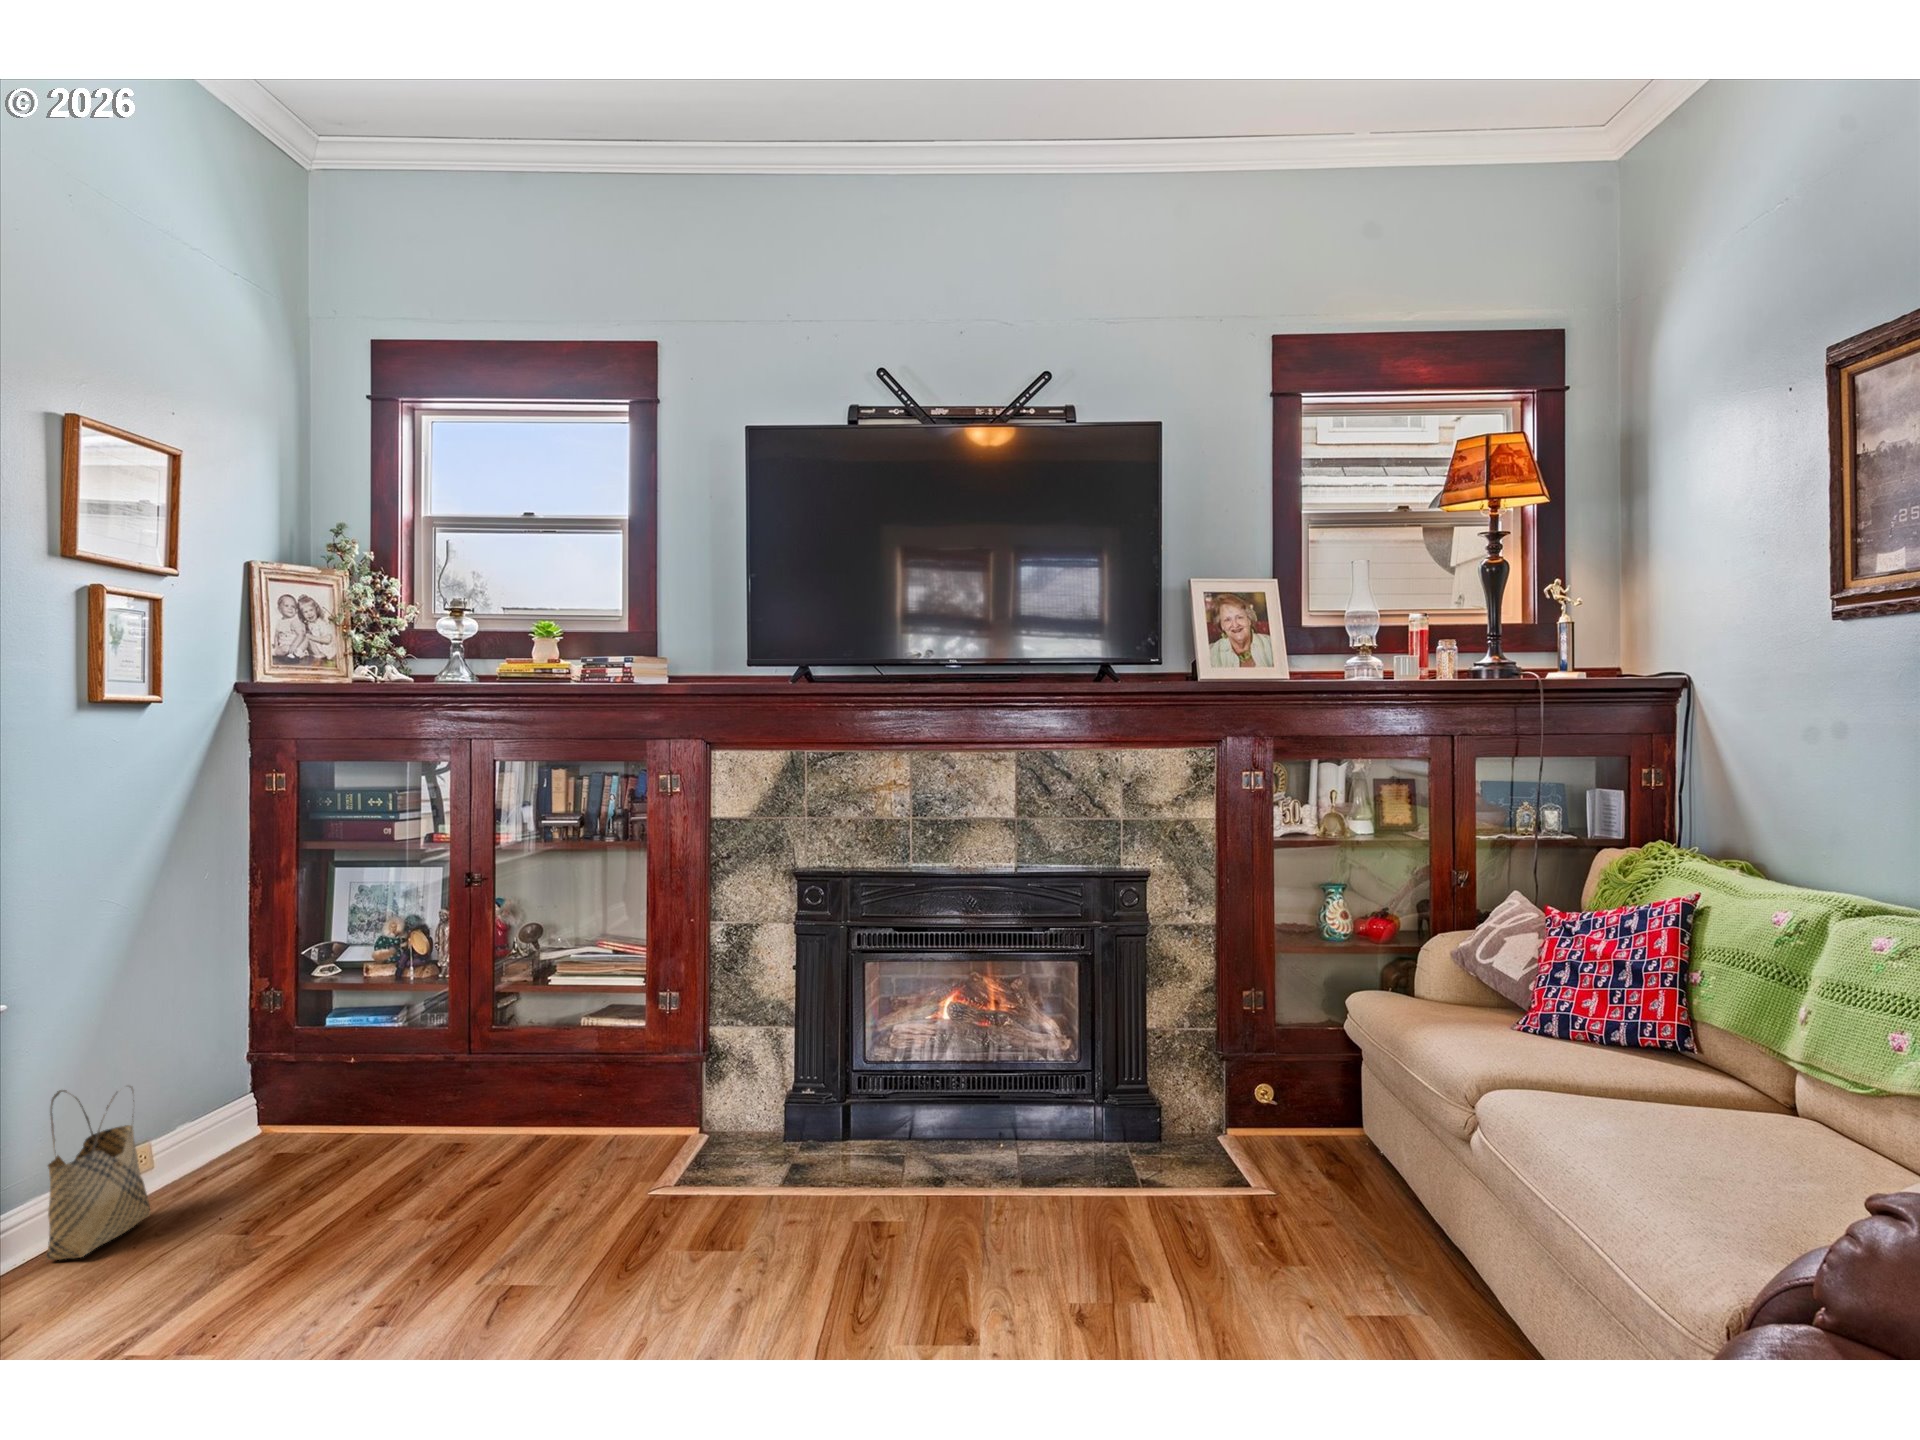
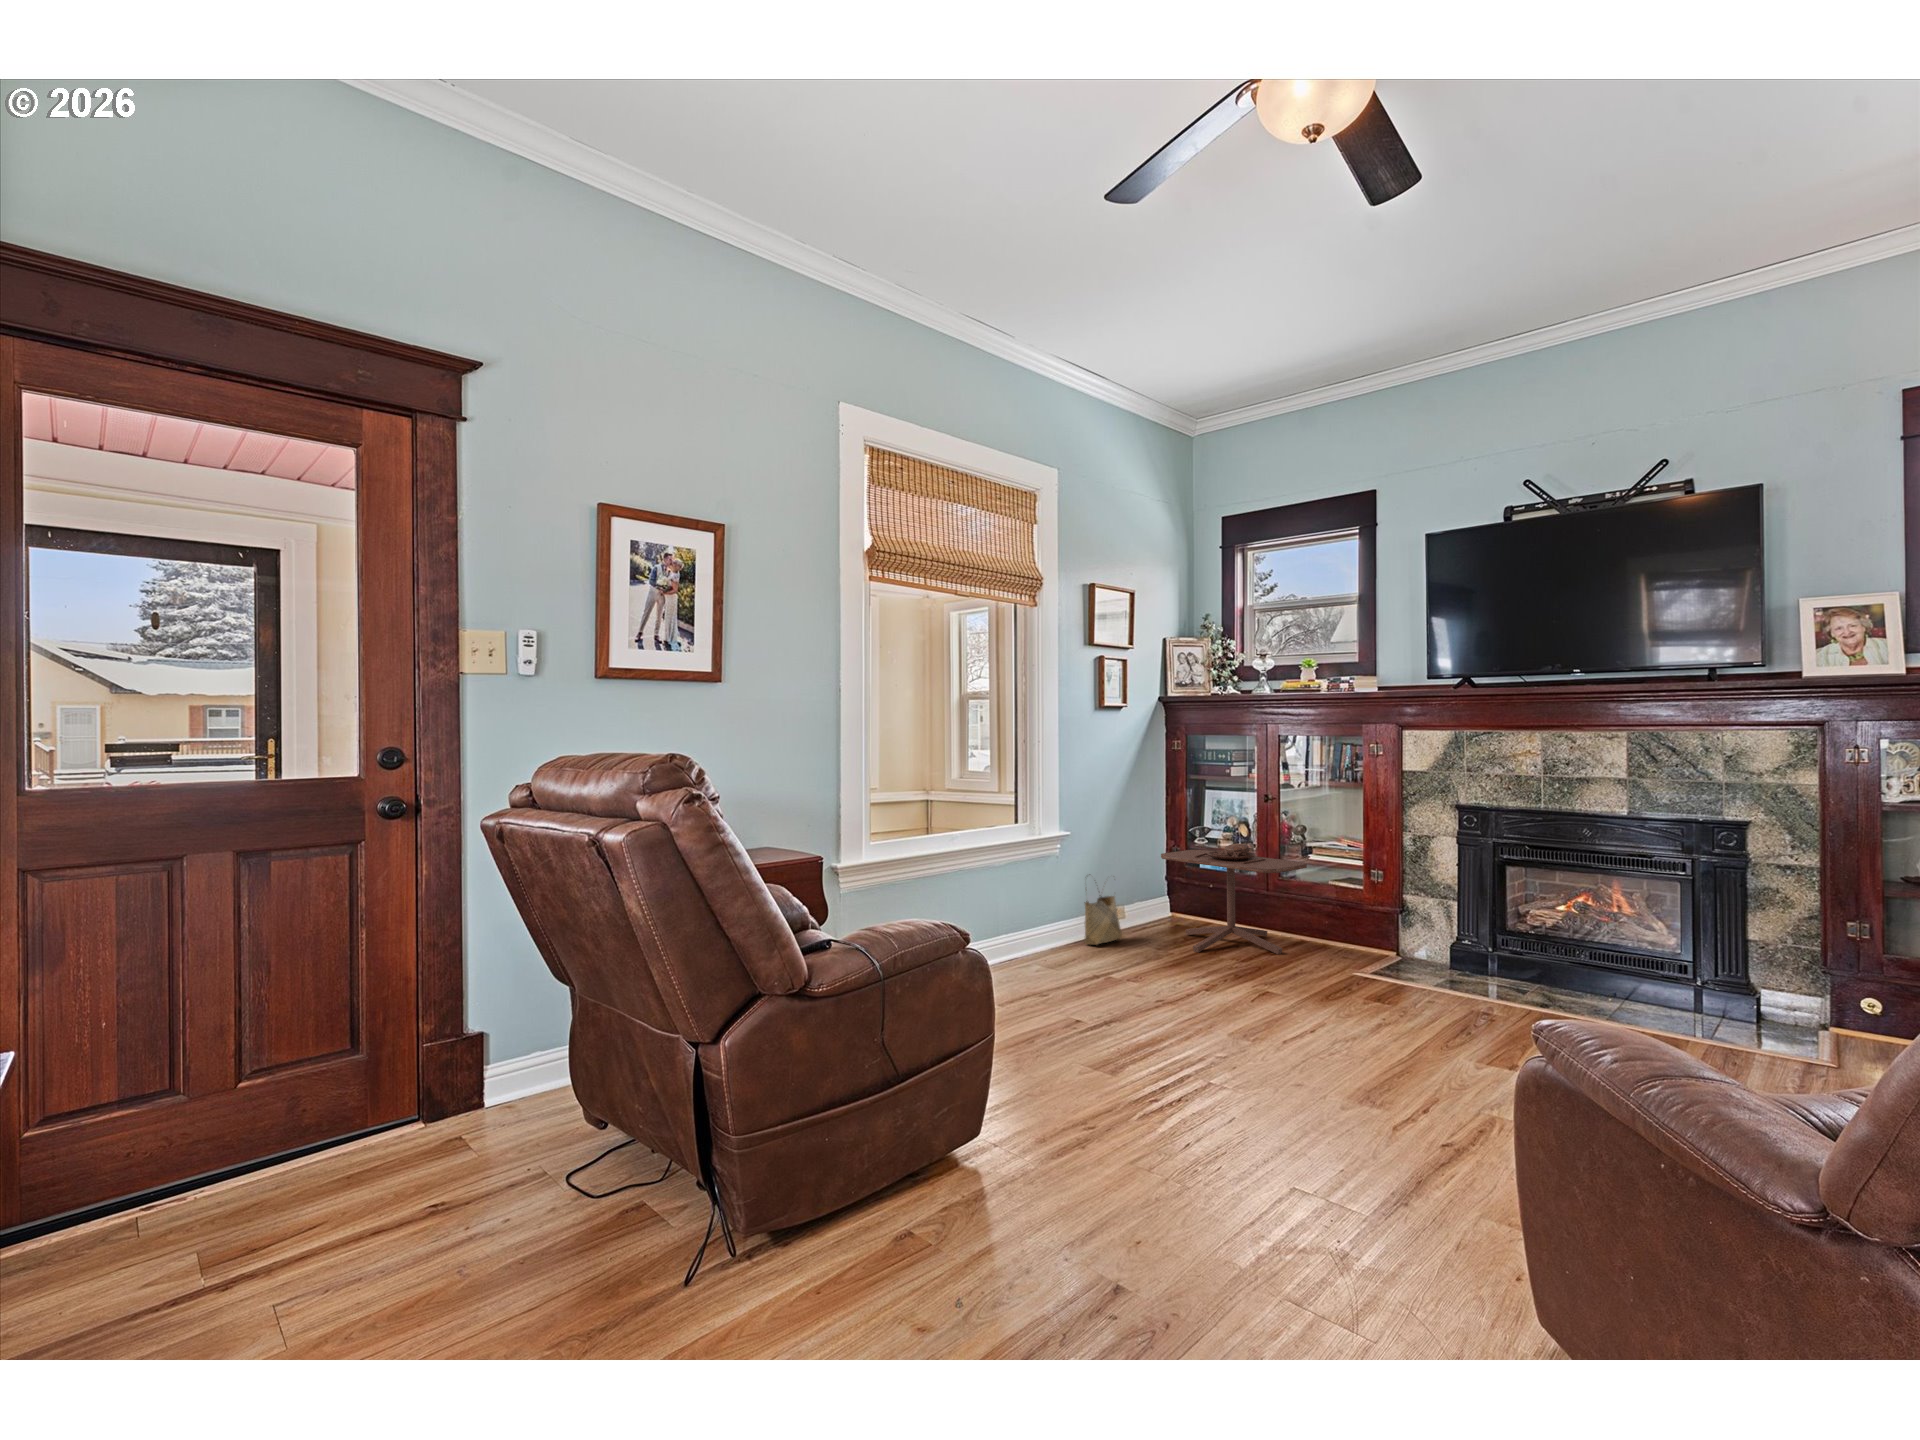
side table: none [246,970,553,1213] -> present [1161,844,1307,954]

